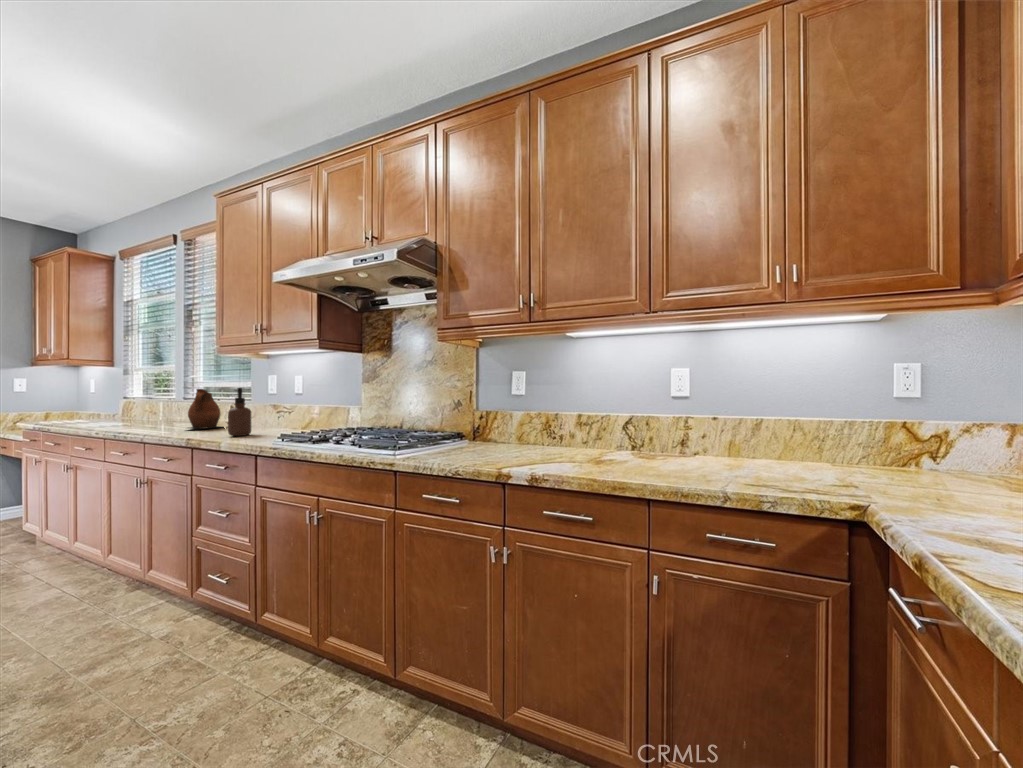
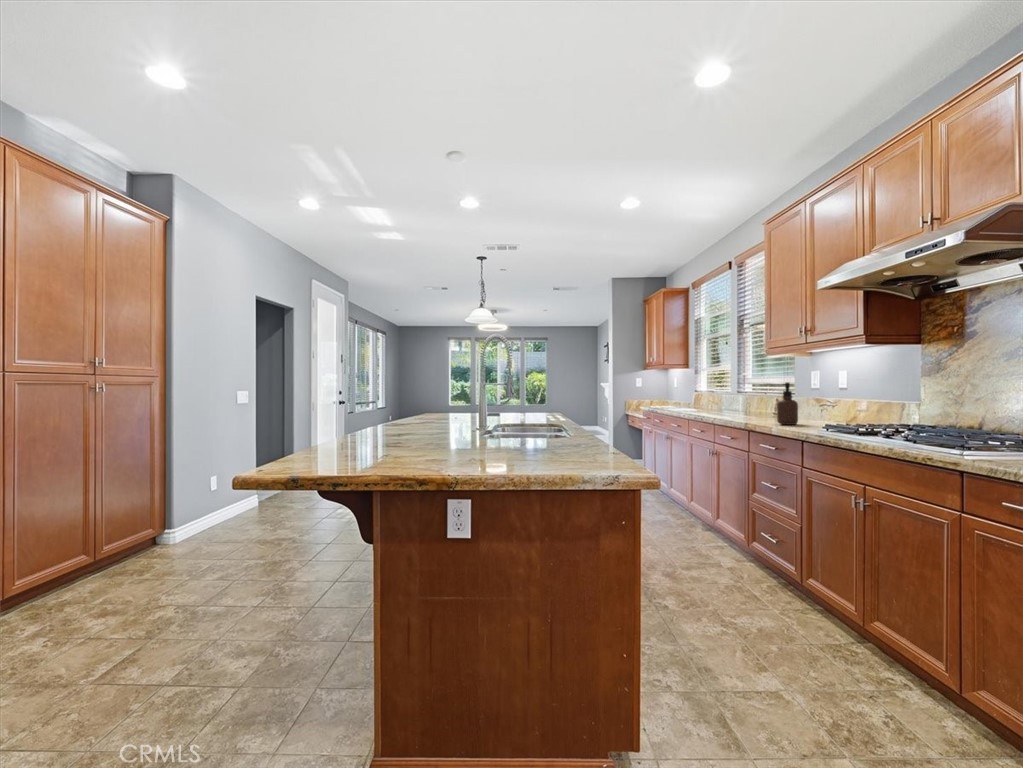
ceramic pitcher: present [188,389,221,429] -> none [739,384,775,418]

